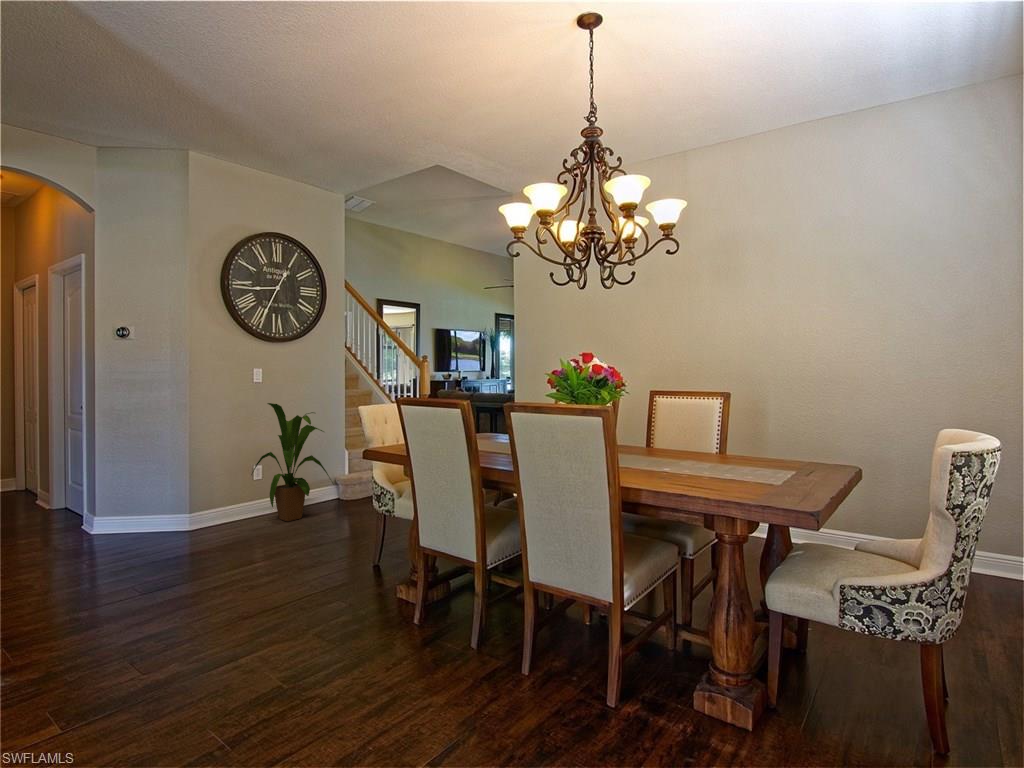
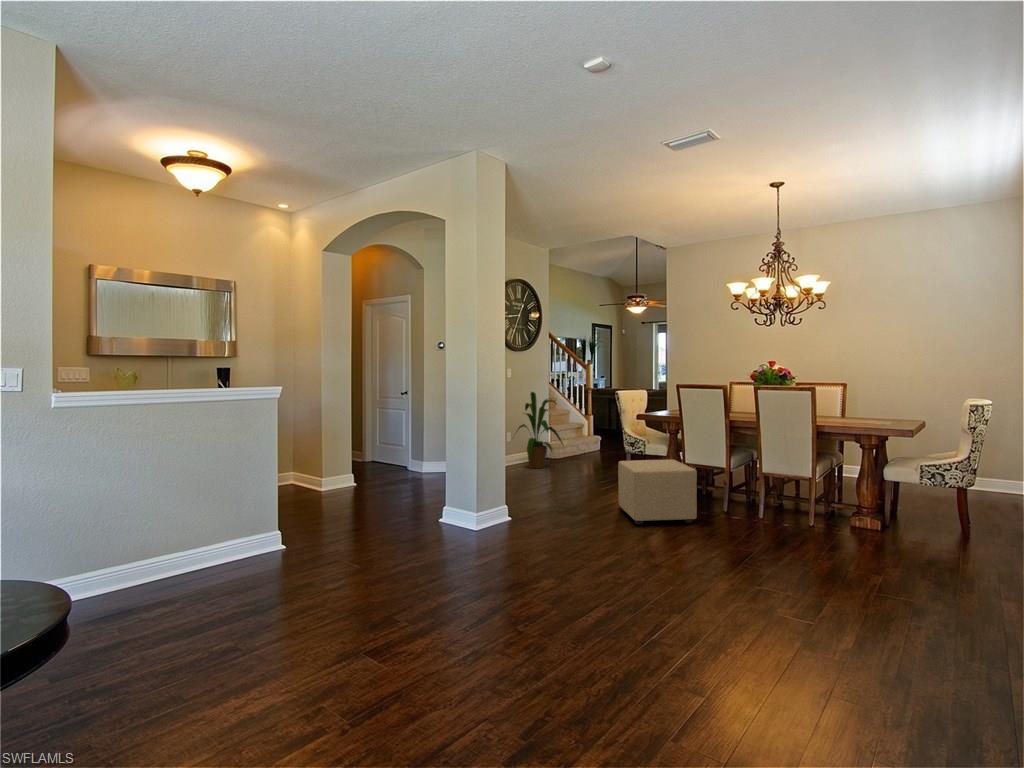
ottoman: none [225,541,388,703] -> present [618,460,697,525]

